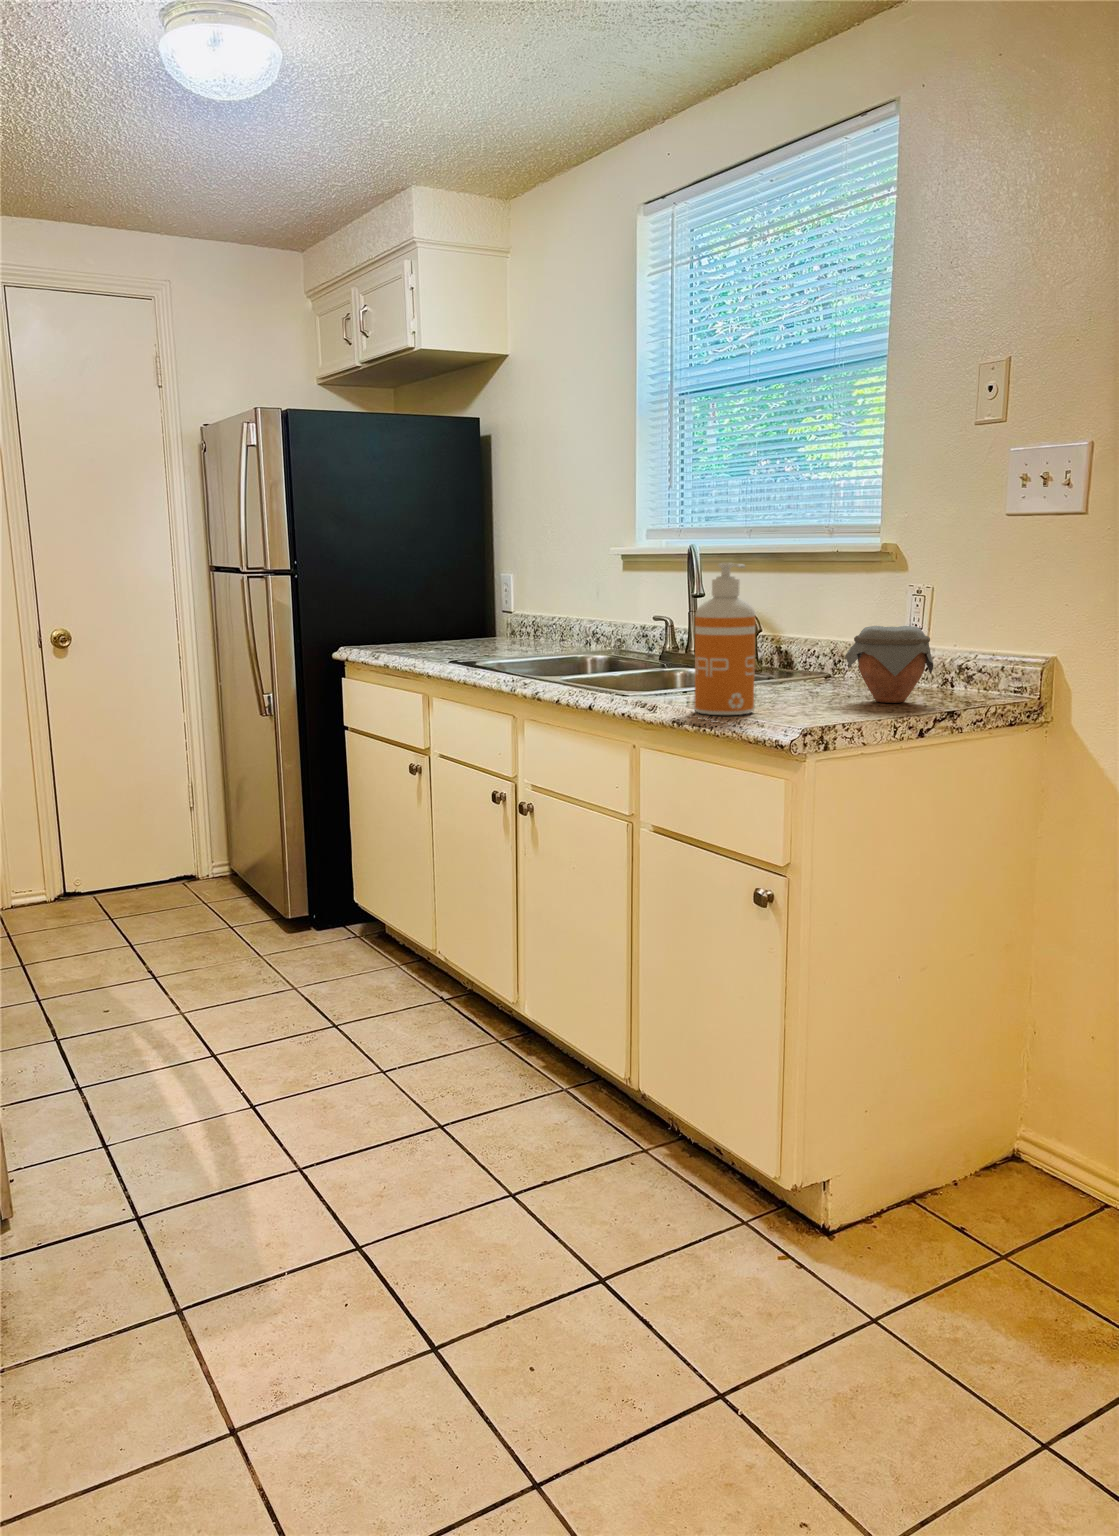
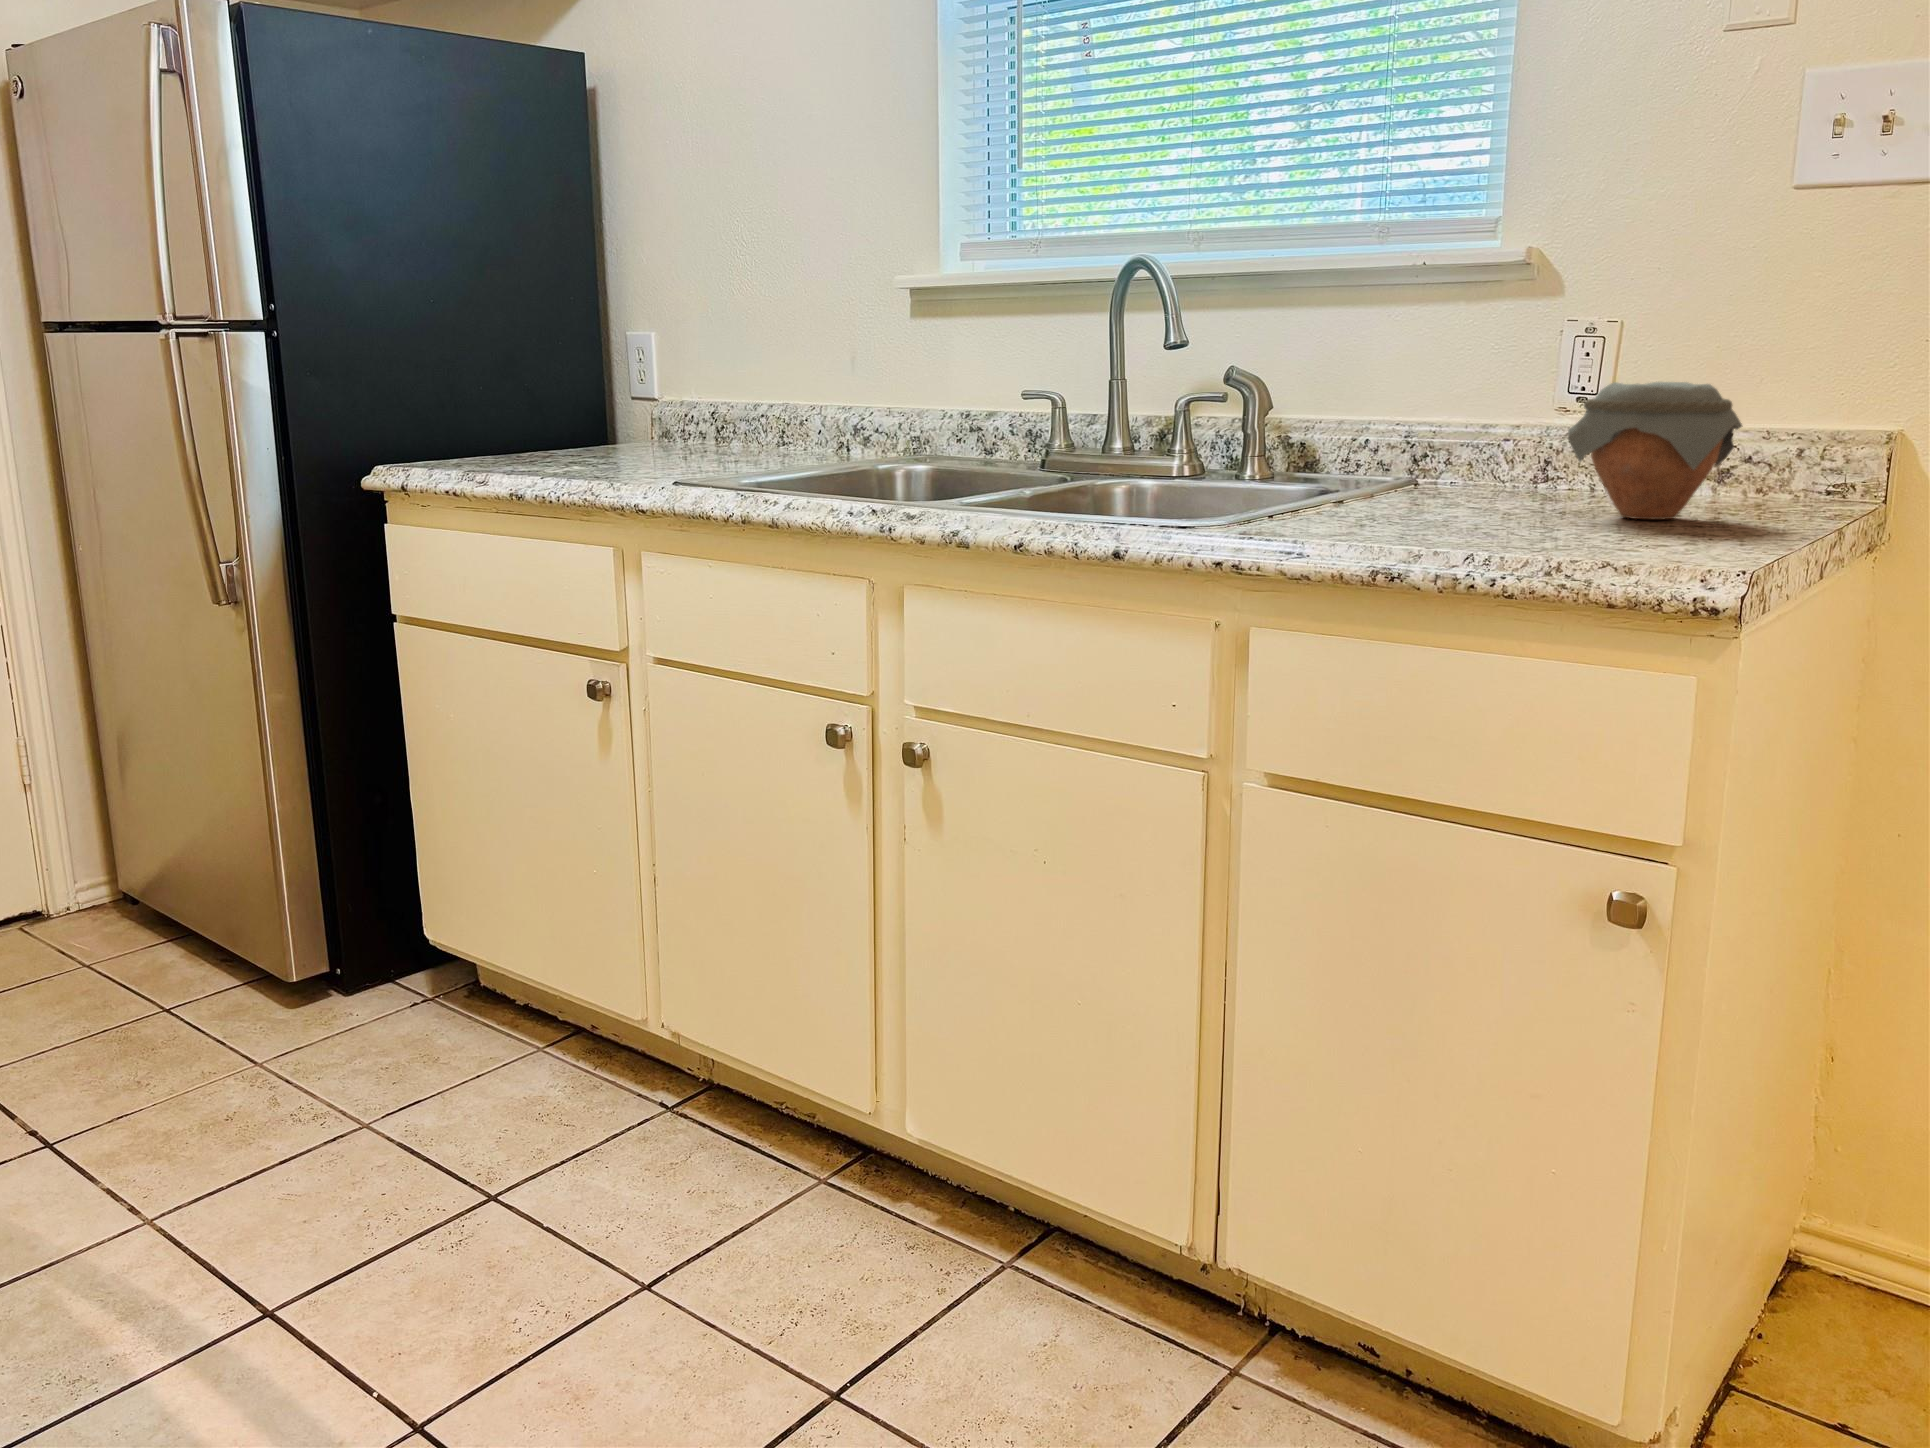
soap dispenser: present [695,563,755,715] -> none [1403,249,1539,553]

